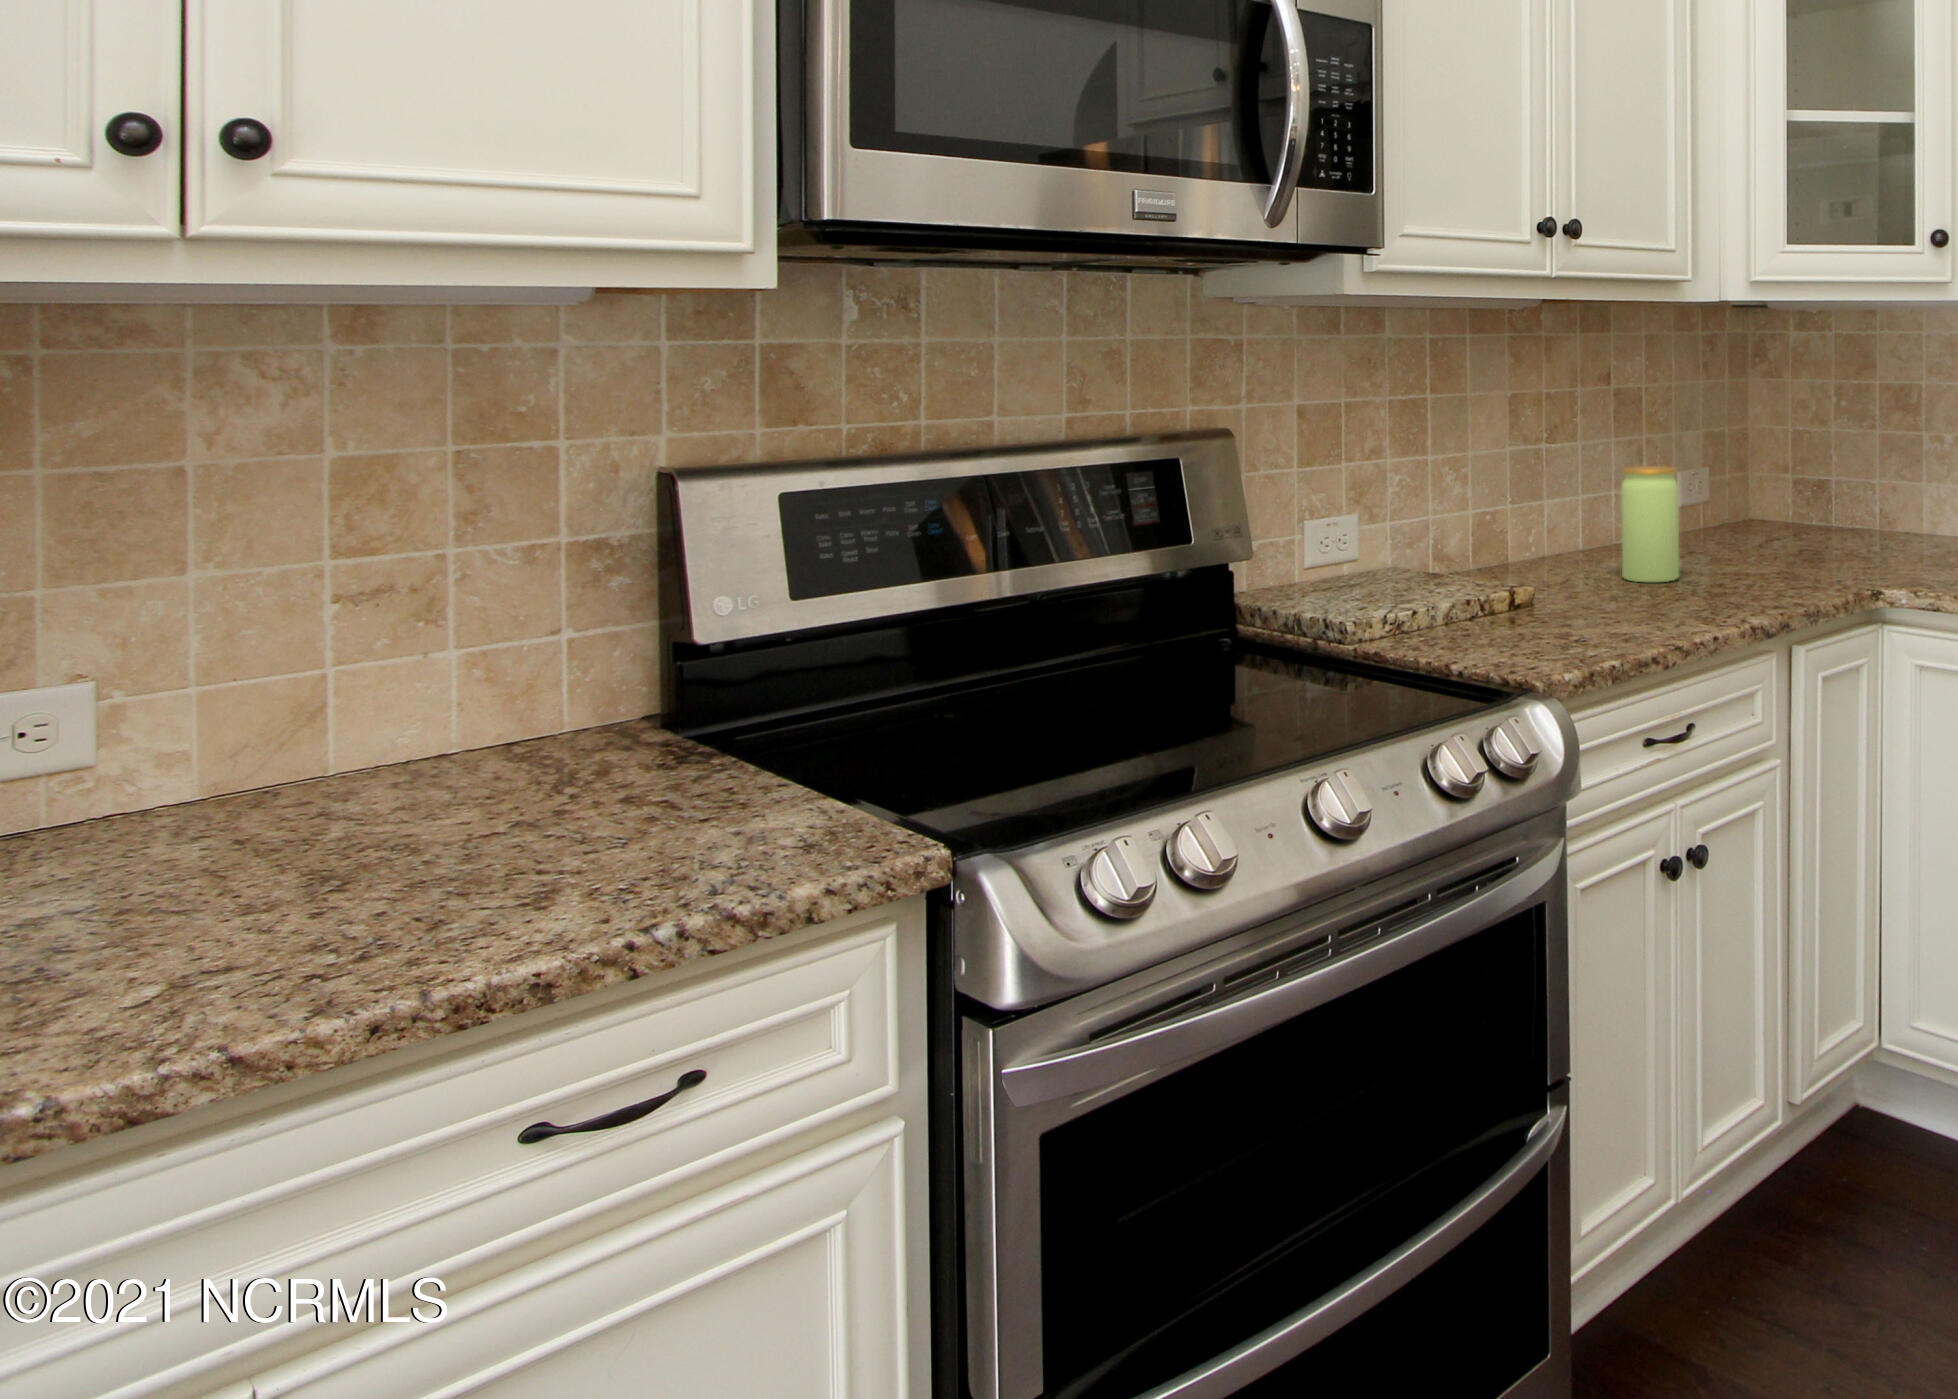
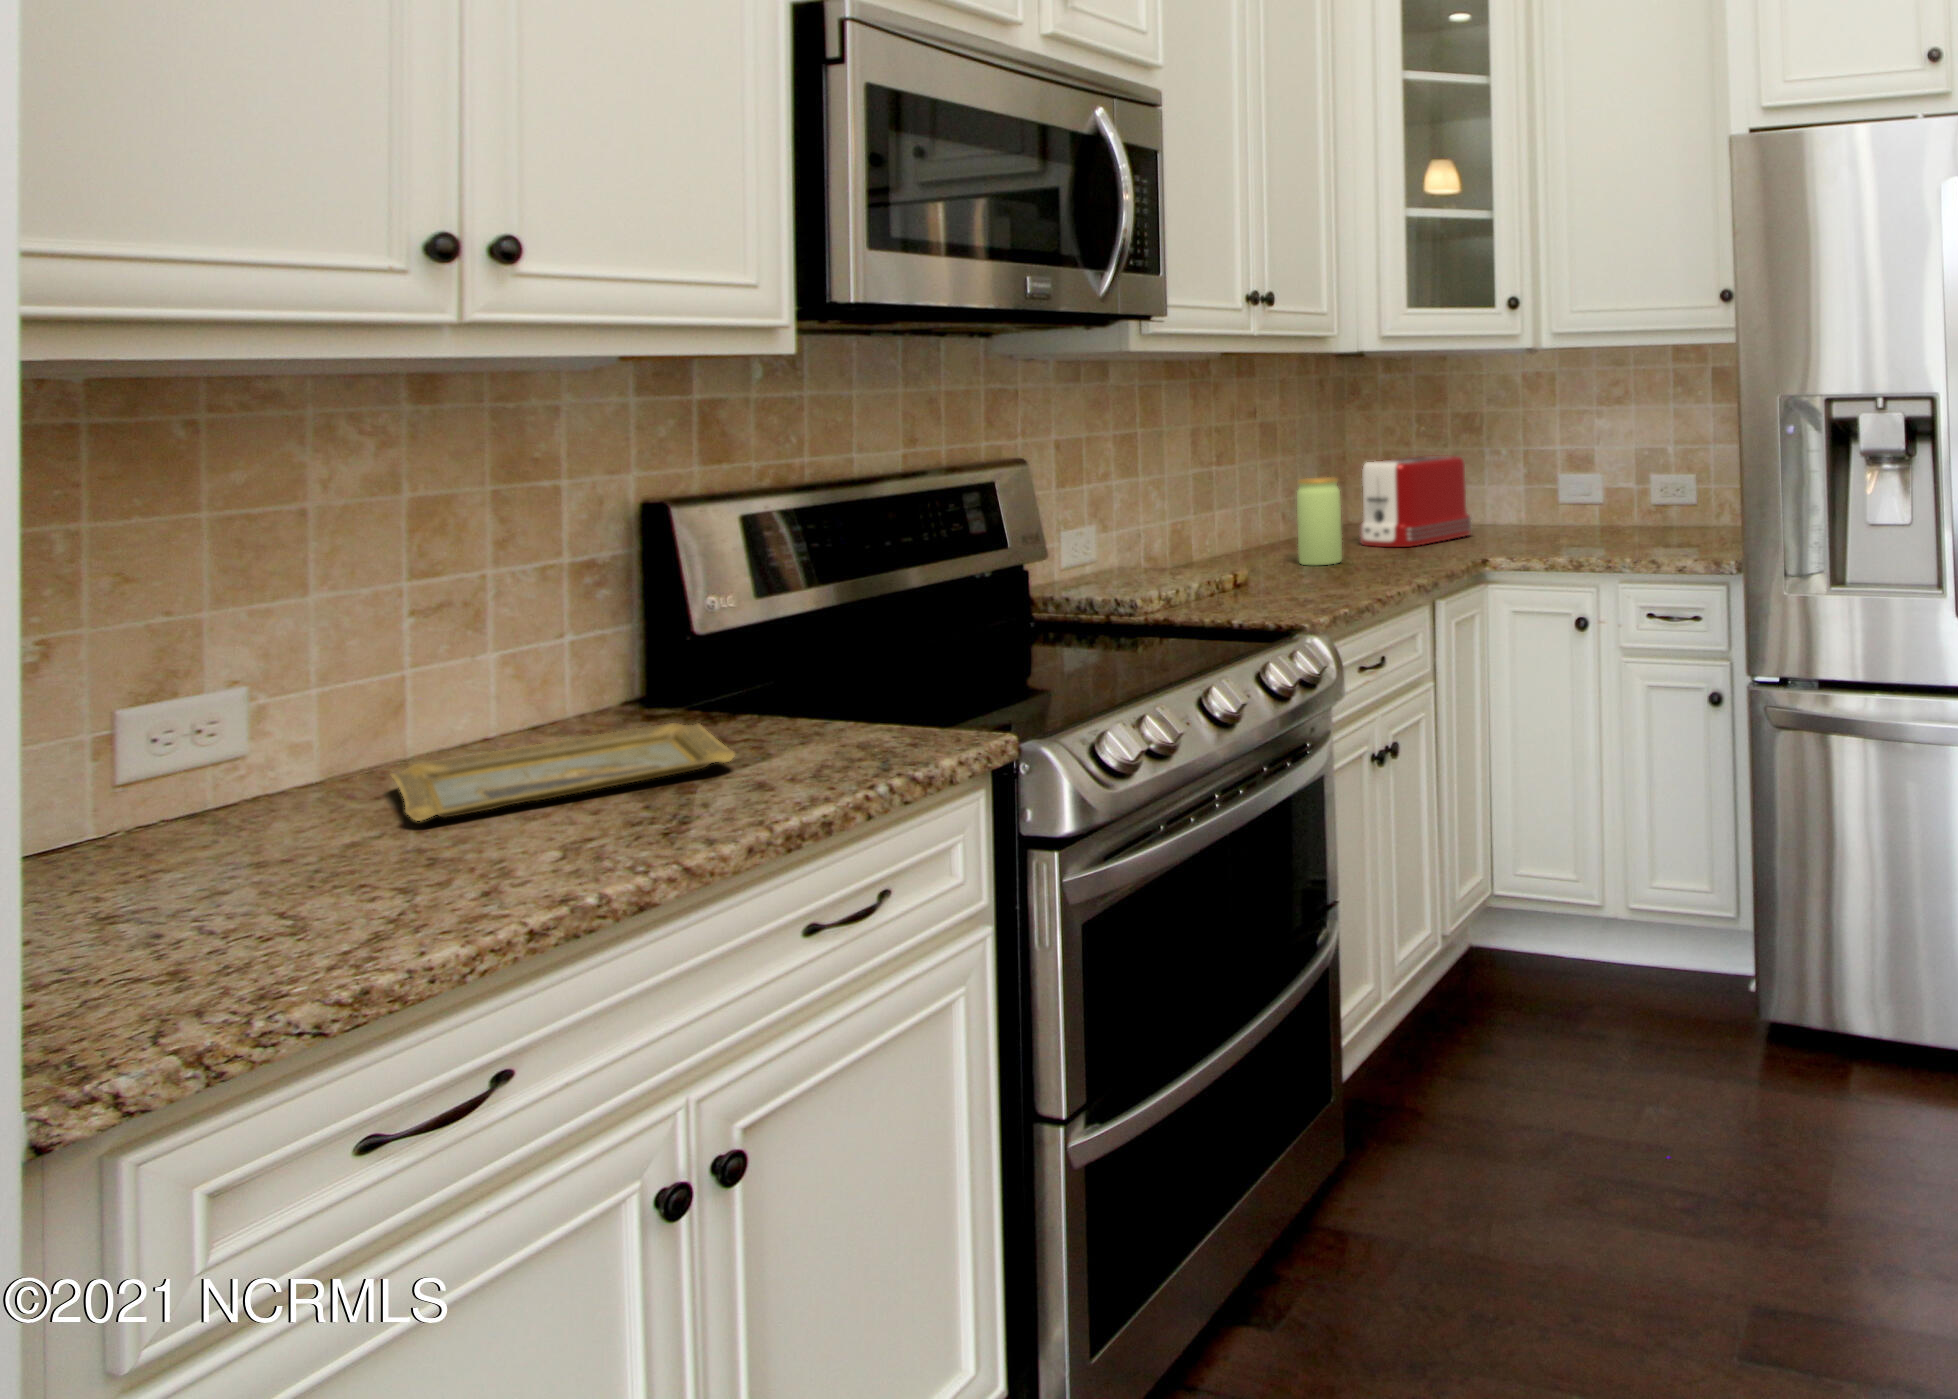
toaster: none [1727,441,1885,562] -> present [1360,456,1471,547]
tray: none [134,766,617,894] -> present [390,723,735,821]

